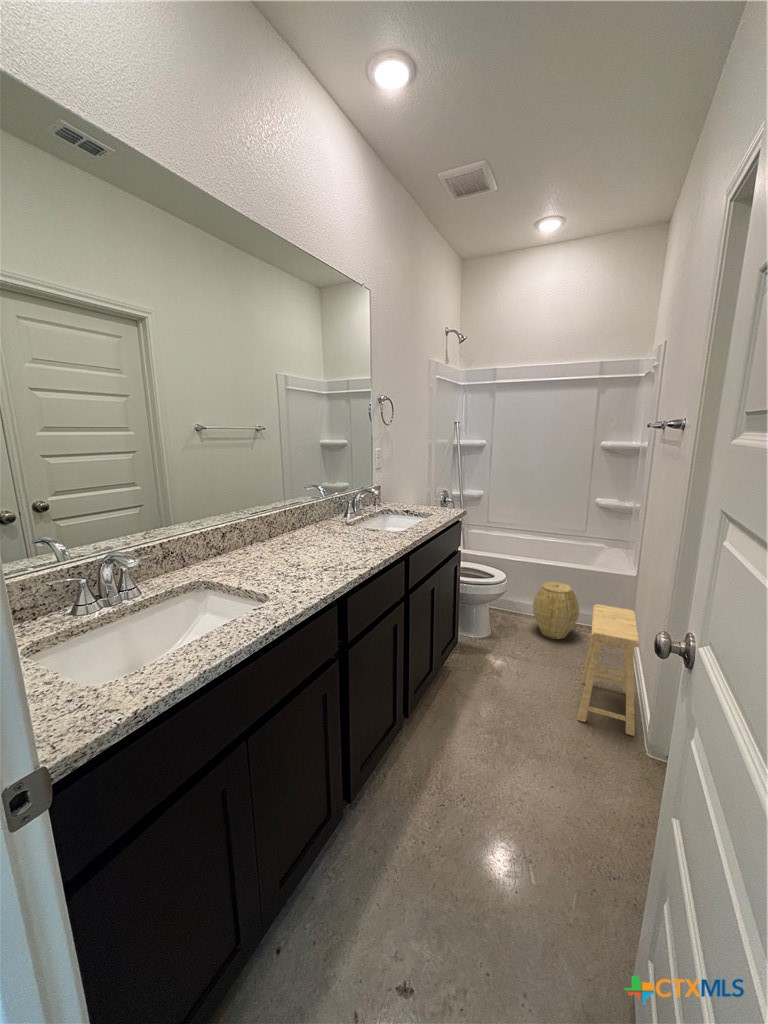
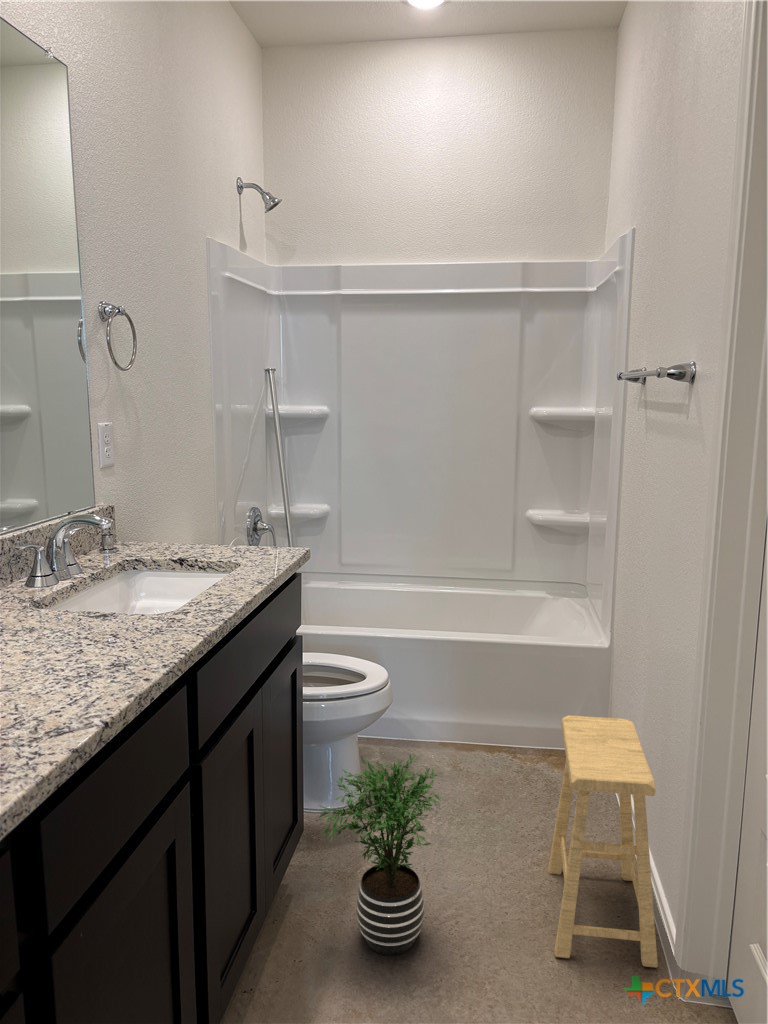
woven basket: present [533,582,579,639] -> none [444,675,528,787]
potted plant: none [462,609,528,703] -> present [319,754,442,955]

